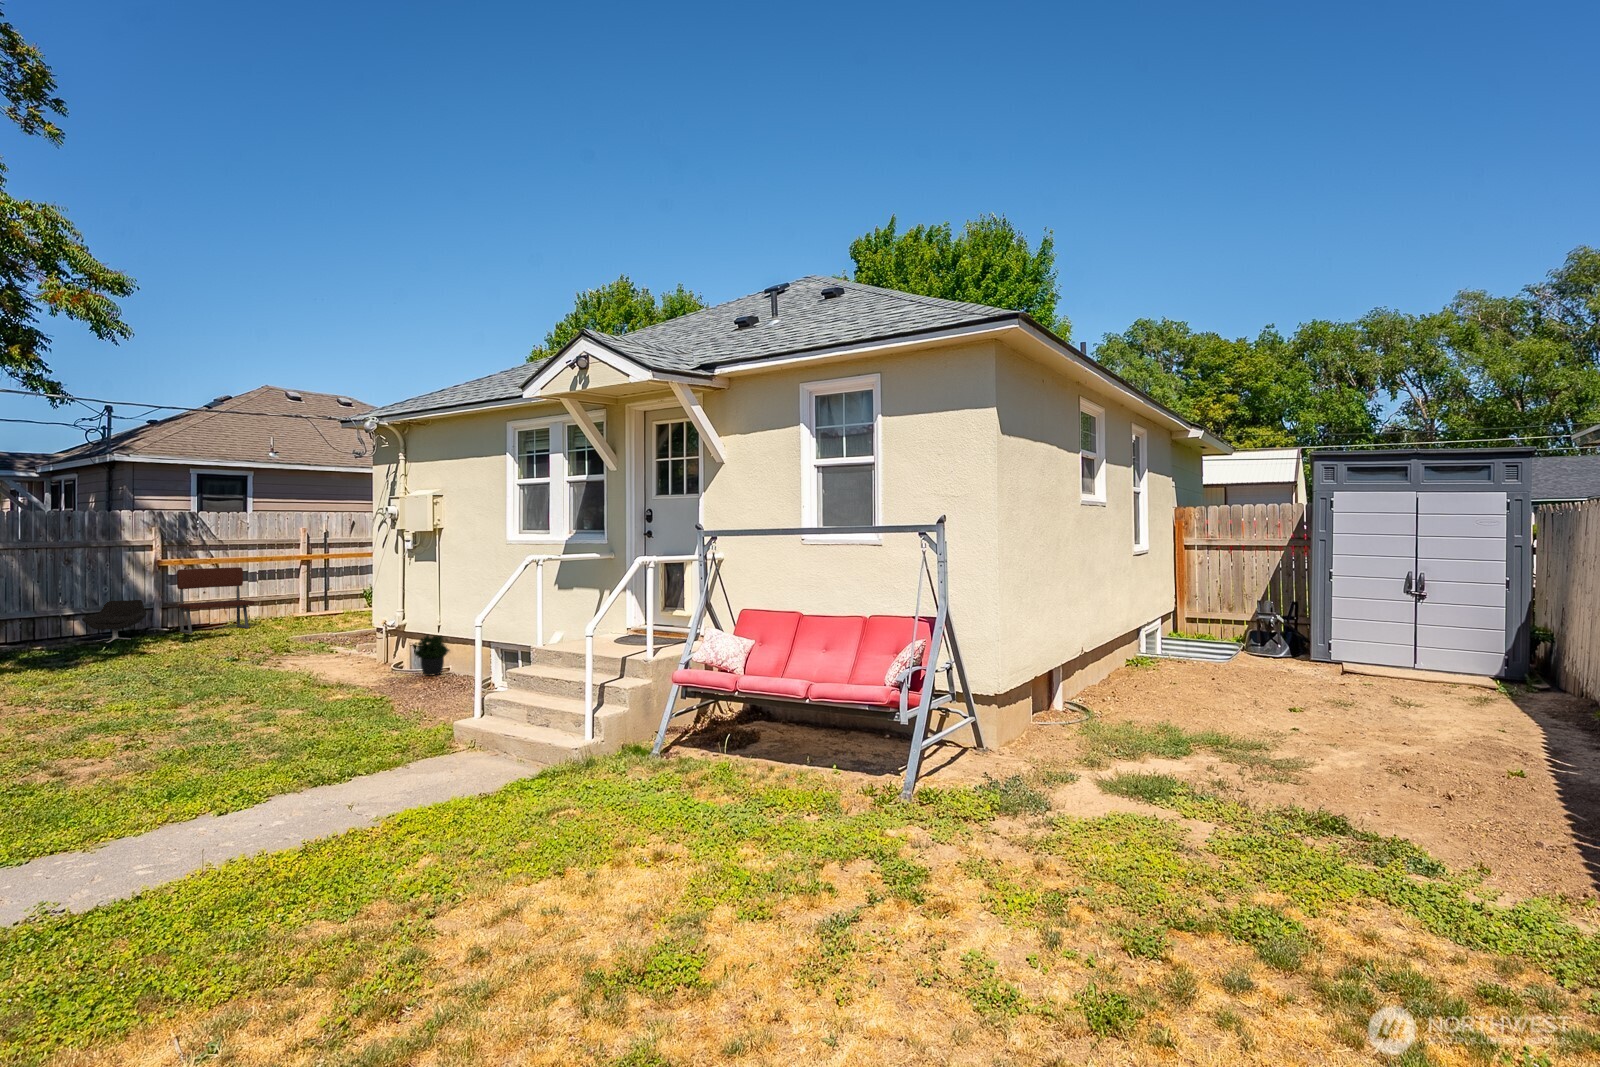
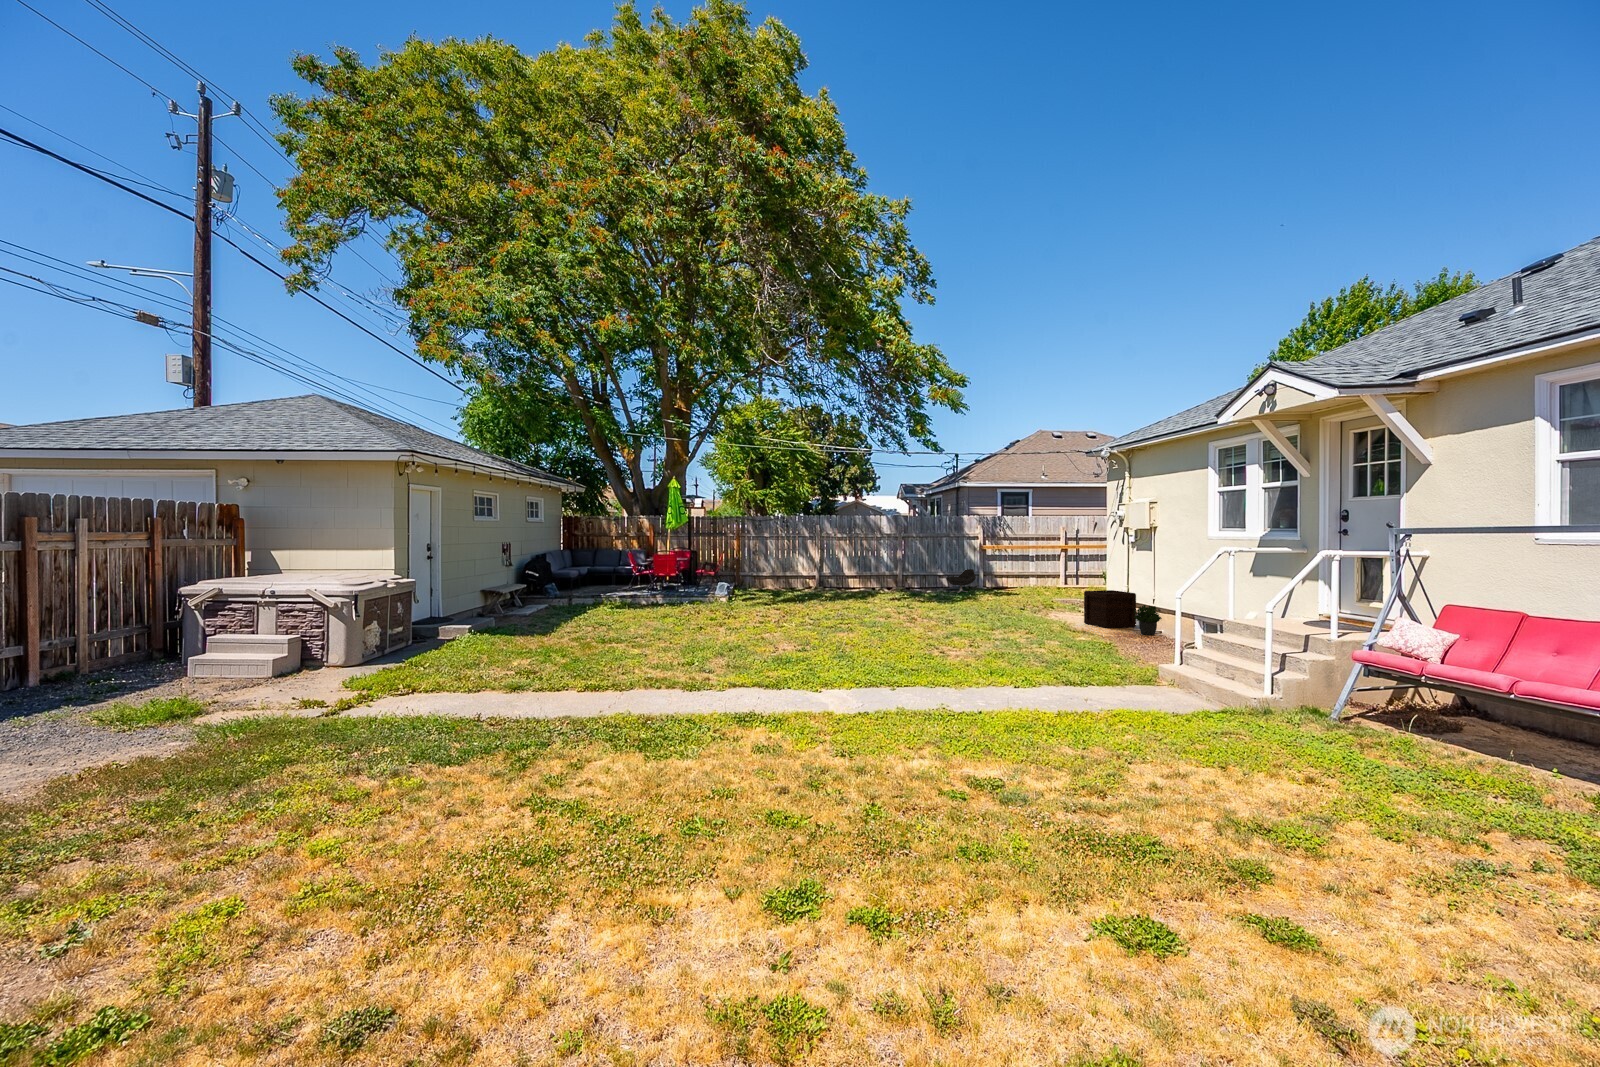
bench: present [177,567,254,634] -> none [991,552,1032,592]
wooden crate: none [340,618,416,673] -> present [1084,590,1136,628]

